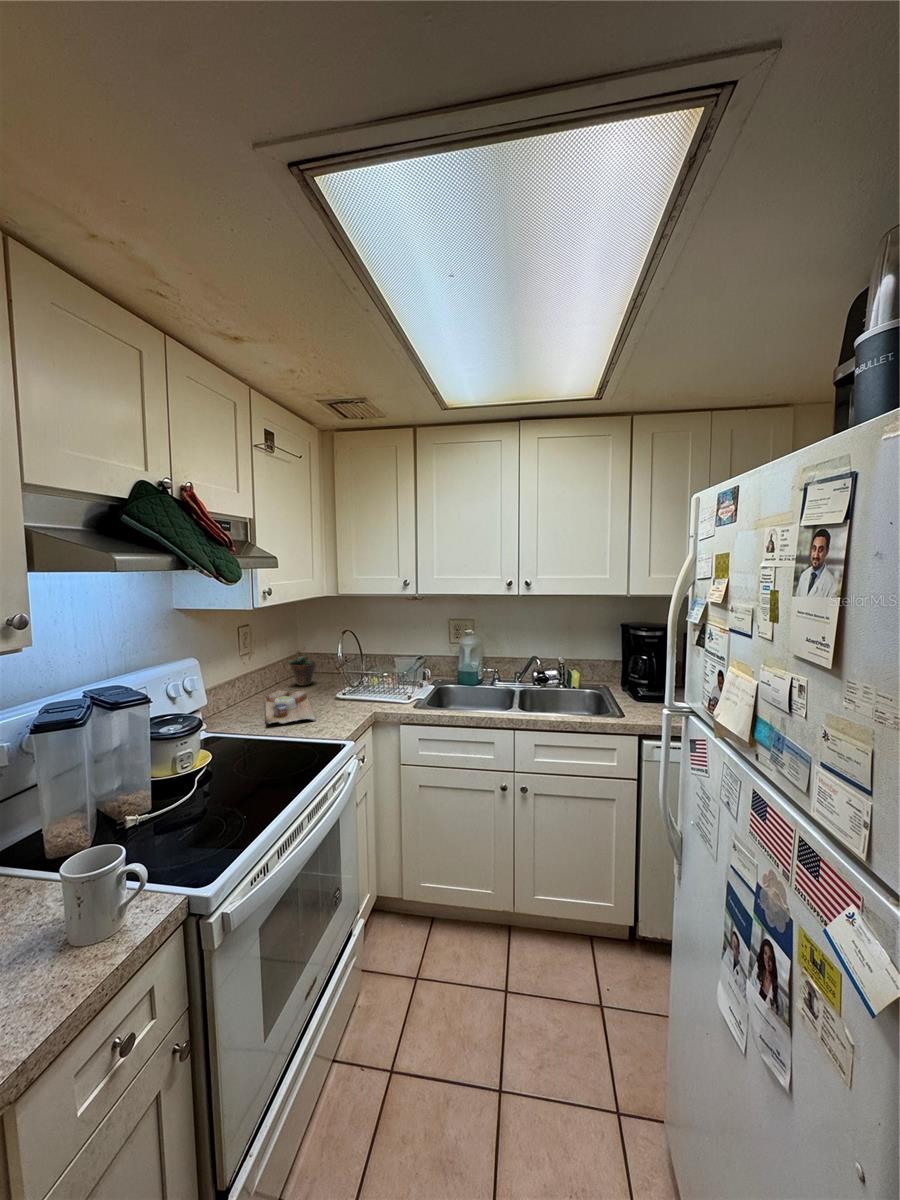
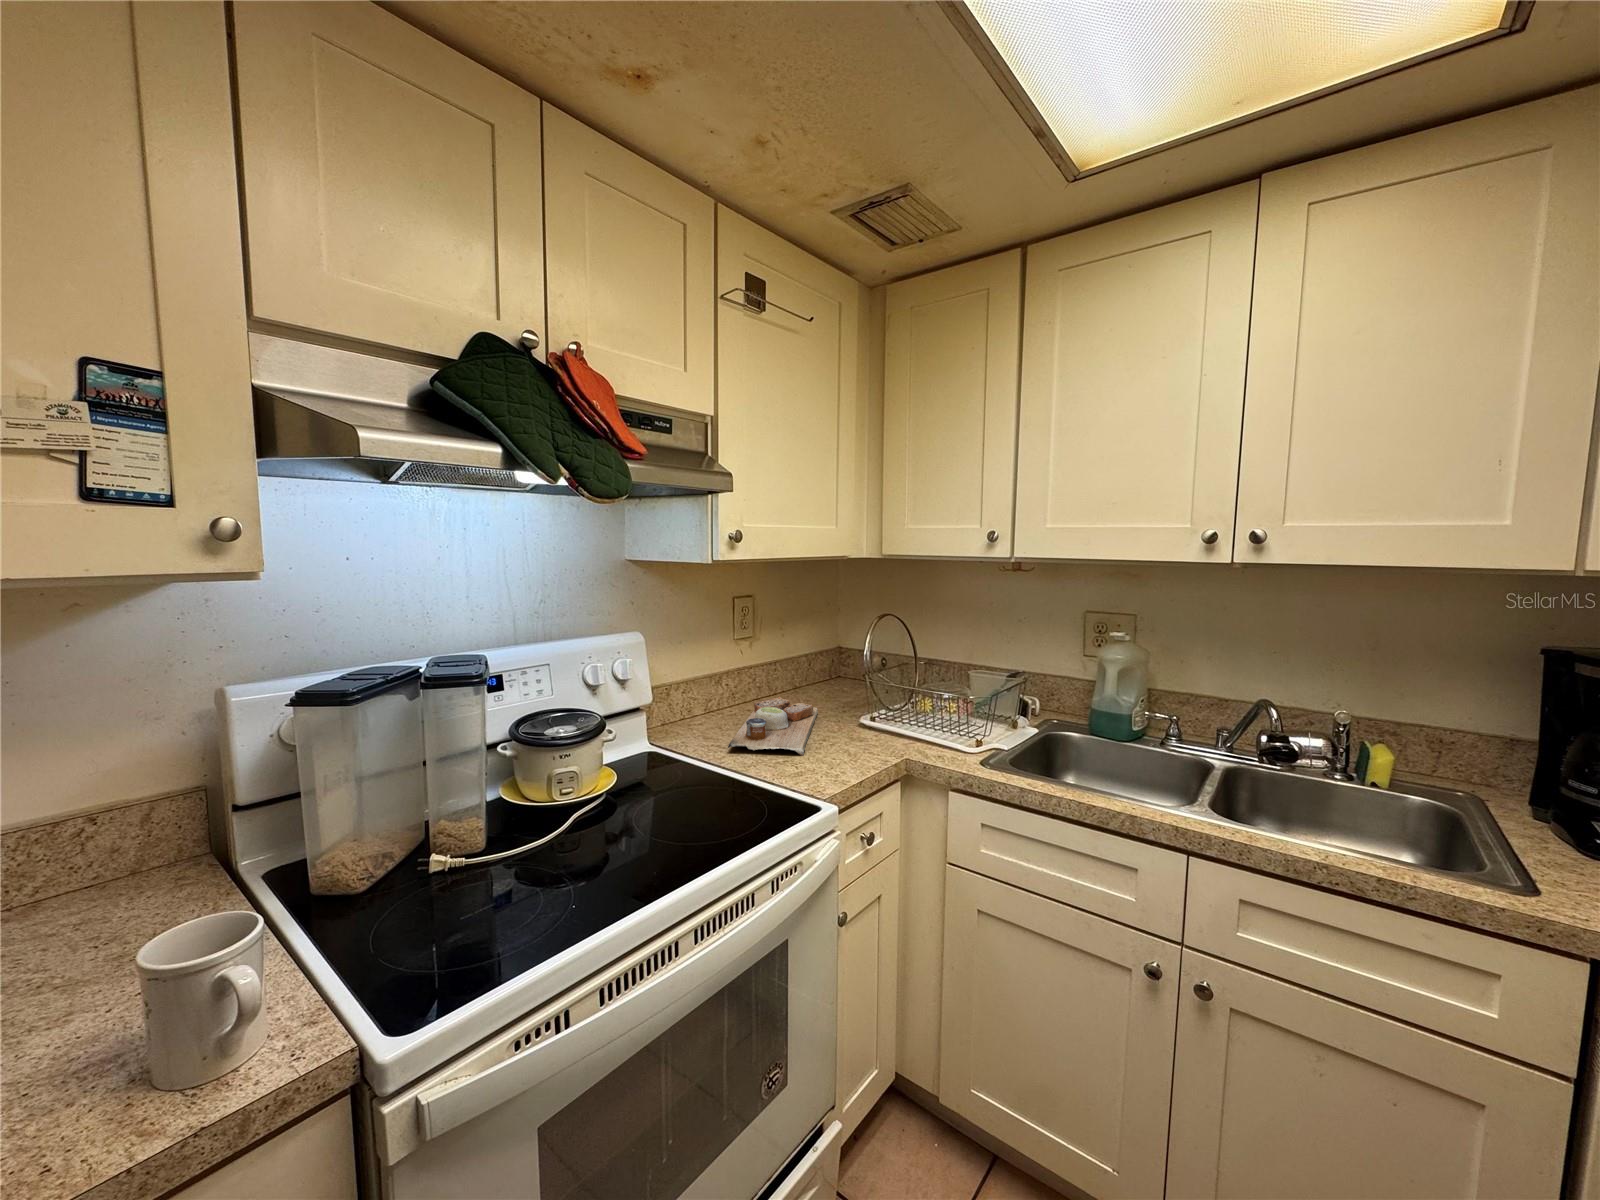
succulent plant: present [289,647,316,685] -> none [806,635,847,696]

